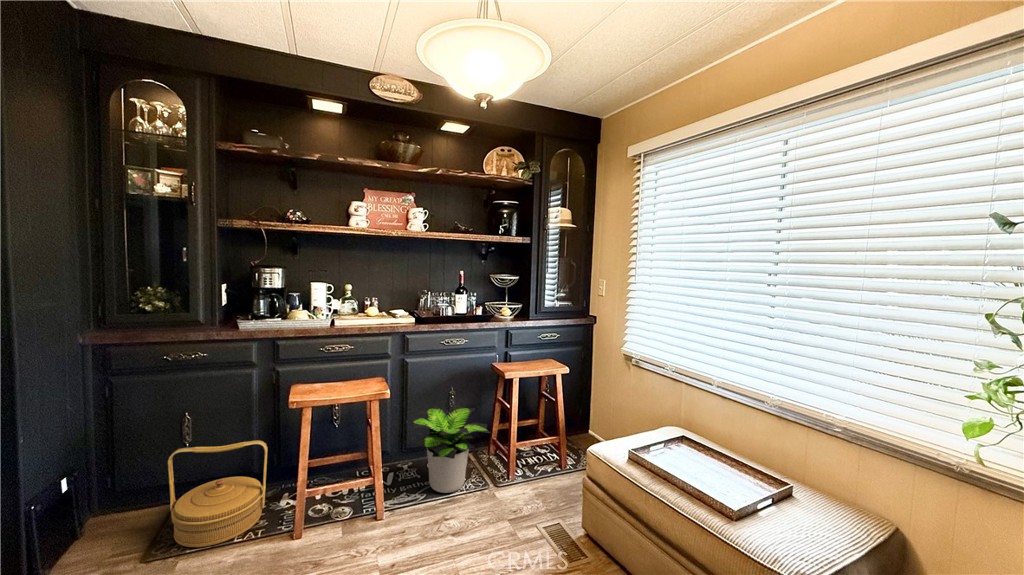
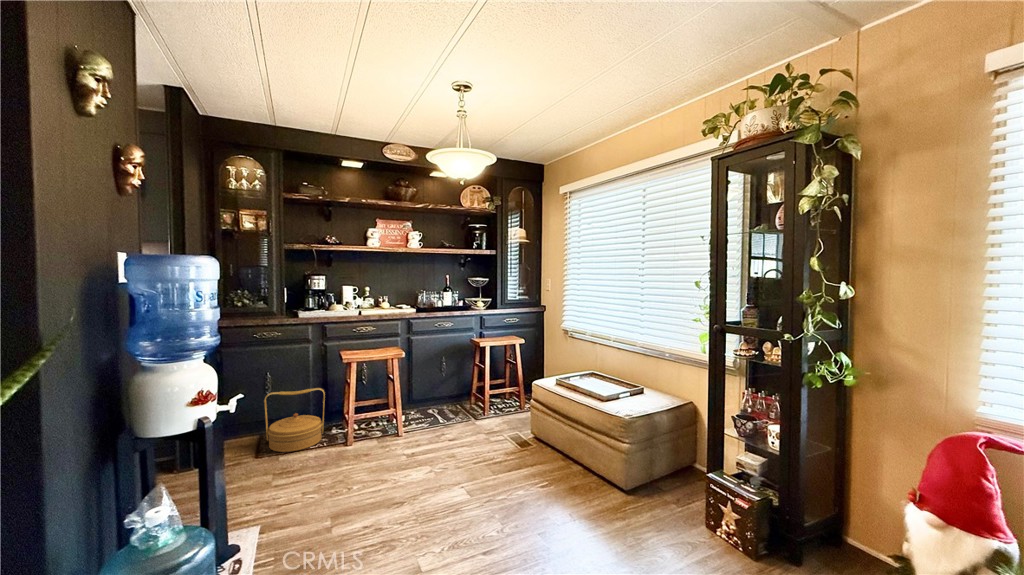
potted plant: present [410,405,490,493] -> none [416,368,472,423]

